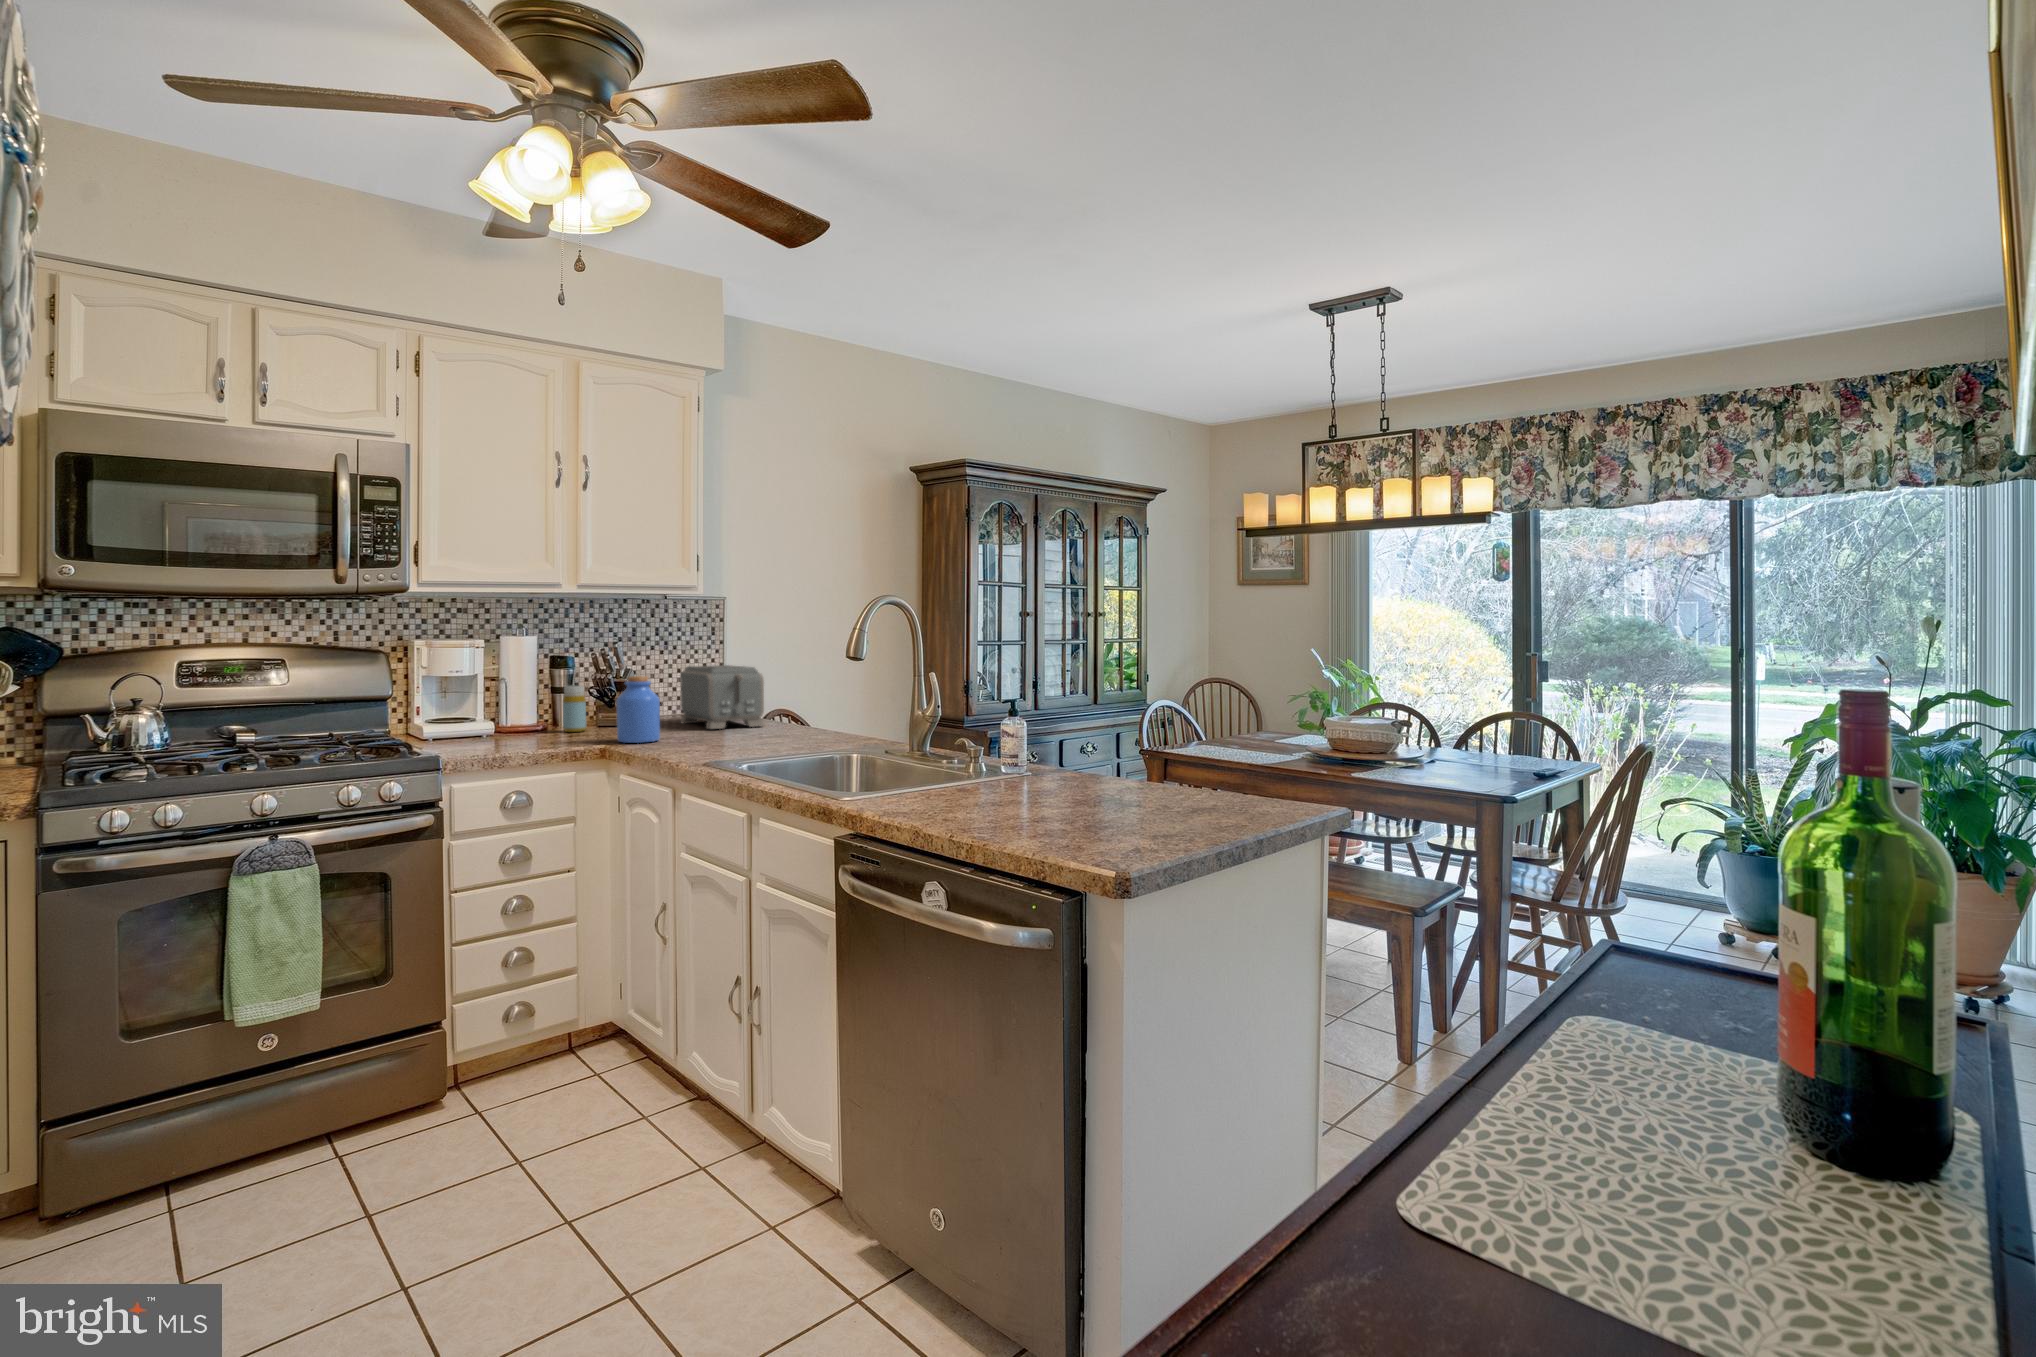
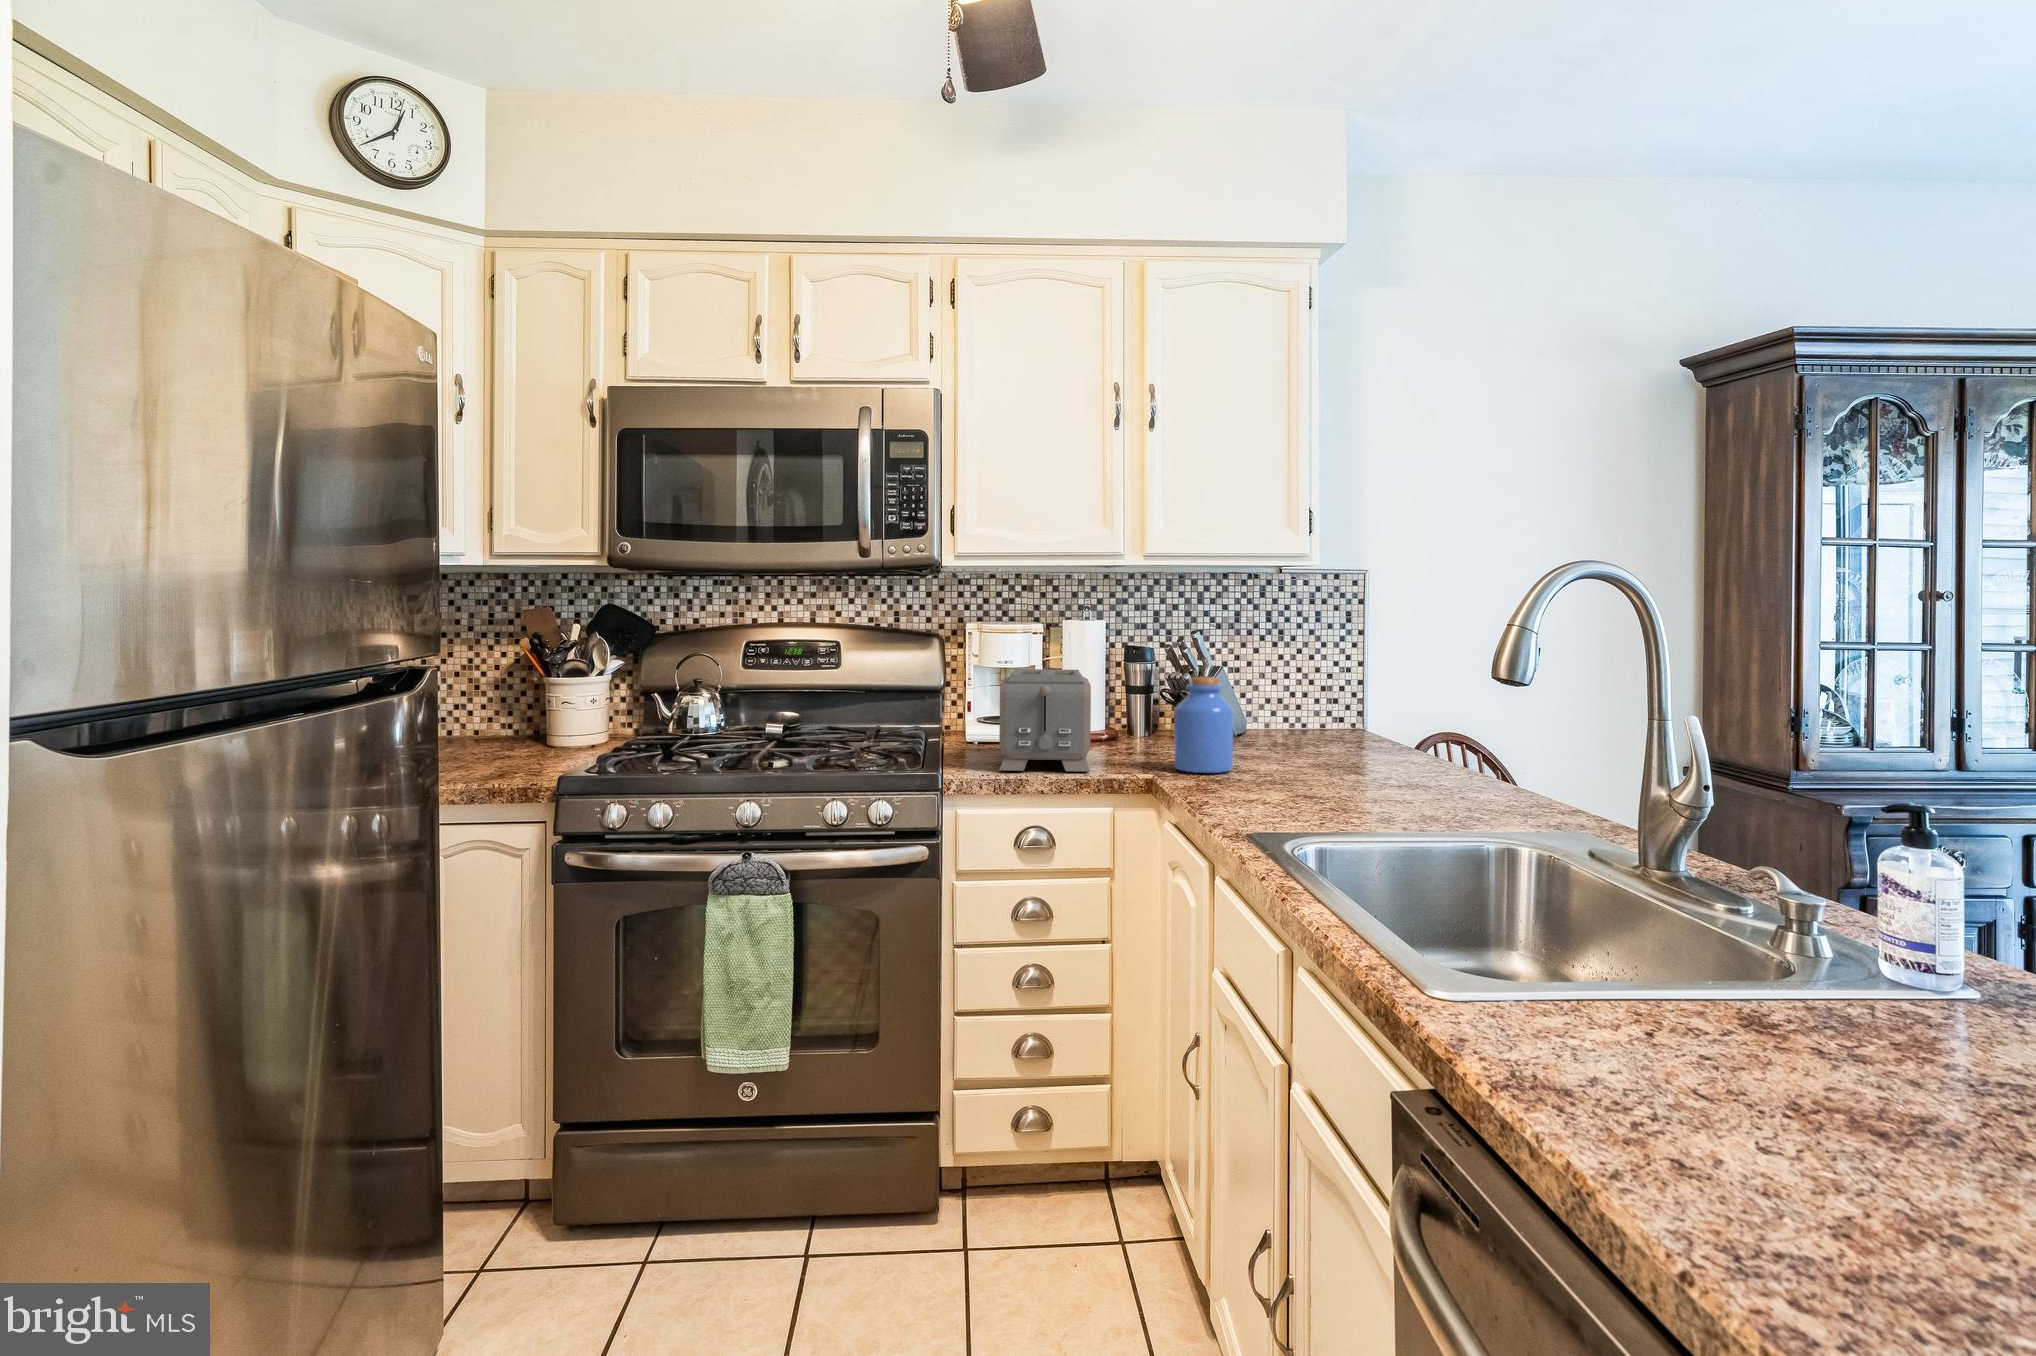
toaster: present [680,665,764,729] -> present [999,669,1091,772]
bottle: present [563,686,586,732] -> none [1131,686,1159,748]

